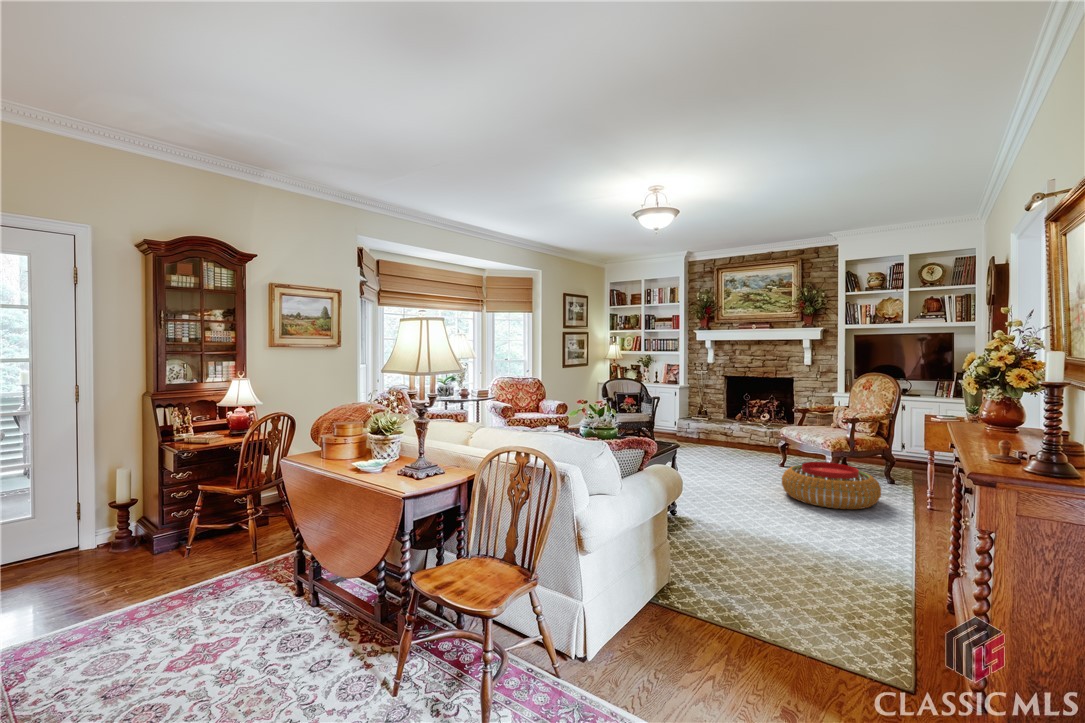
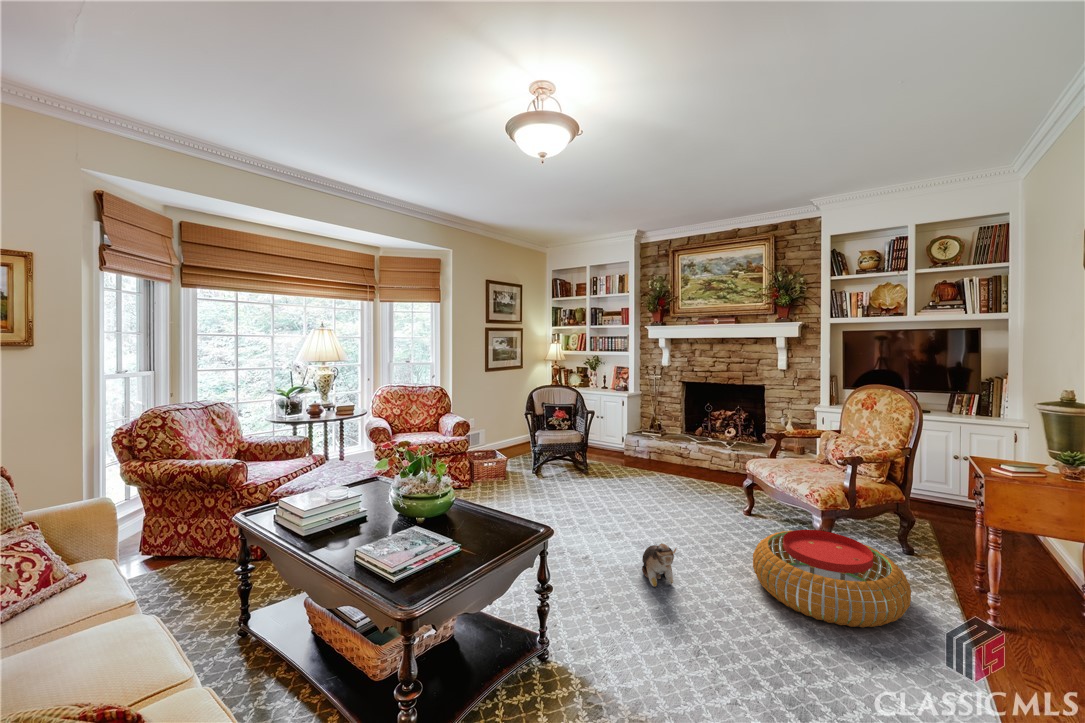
plush toy: none [705,466,732,495] -> present [642,543,676,587]

